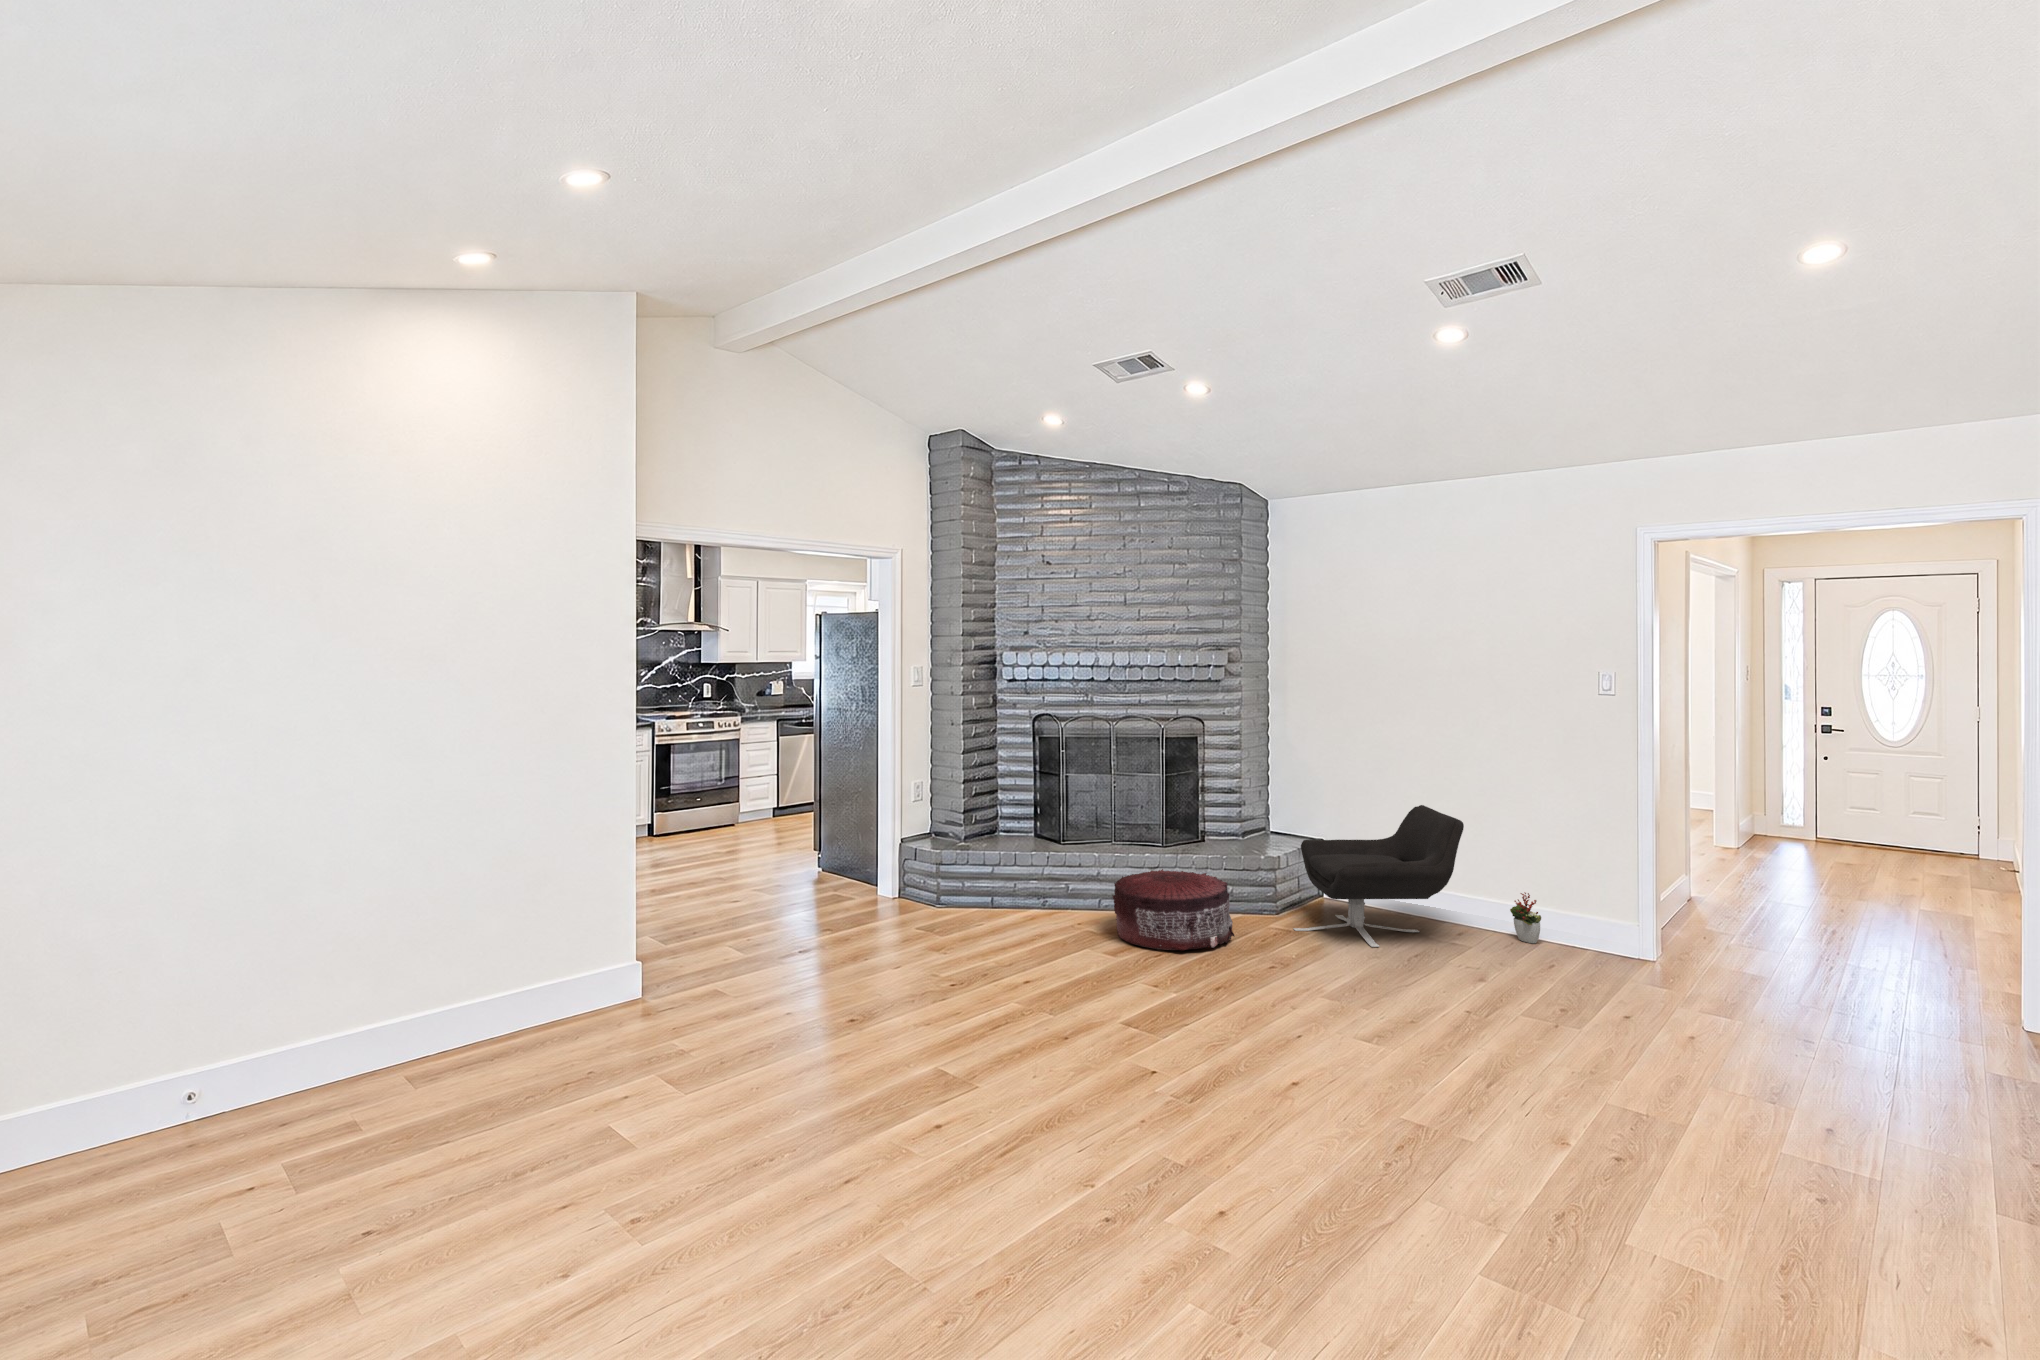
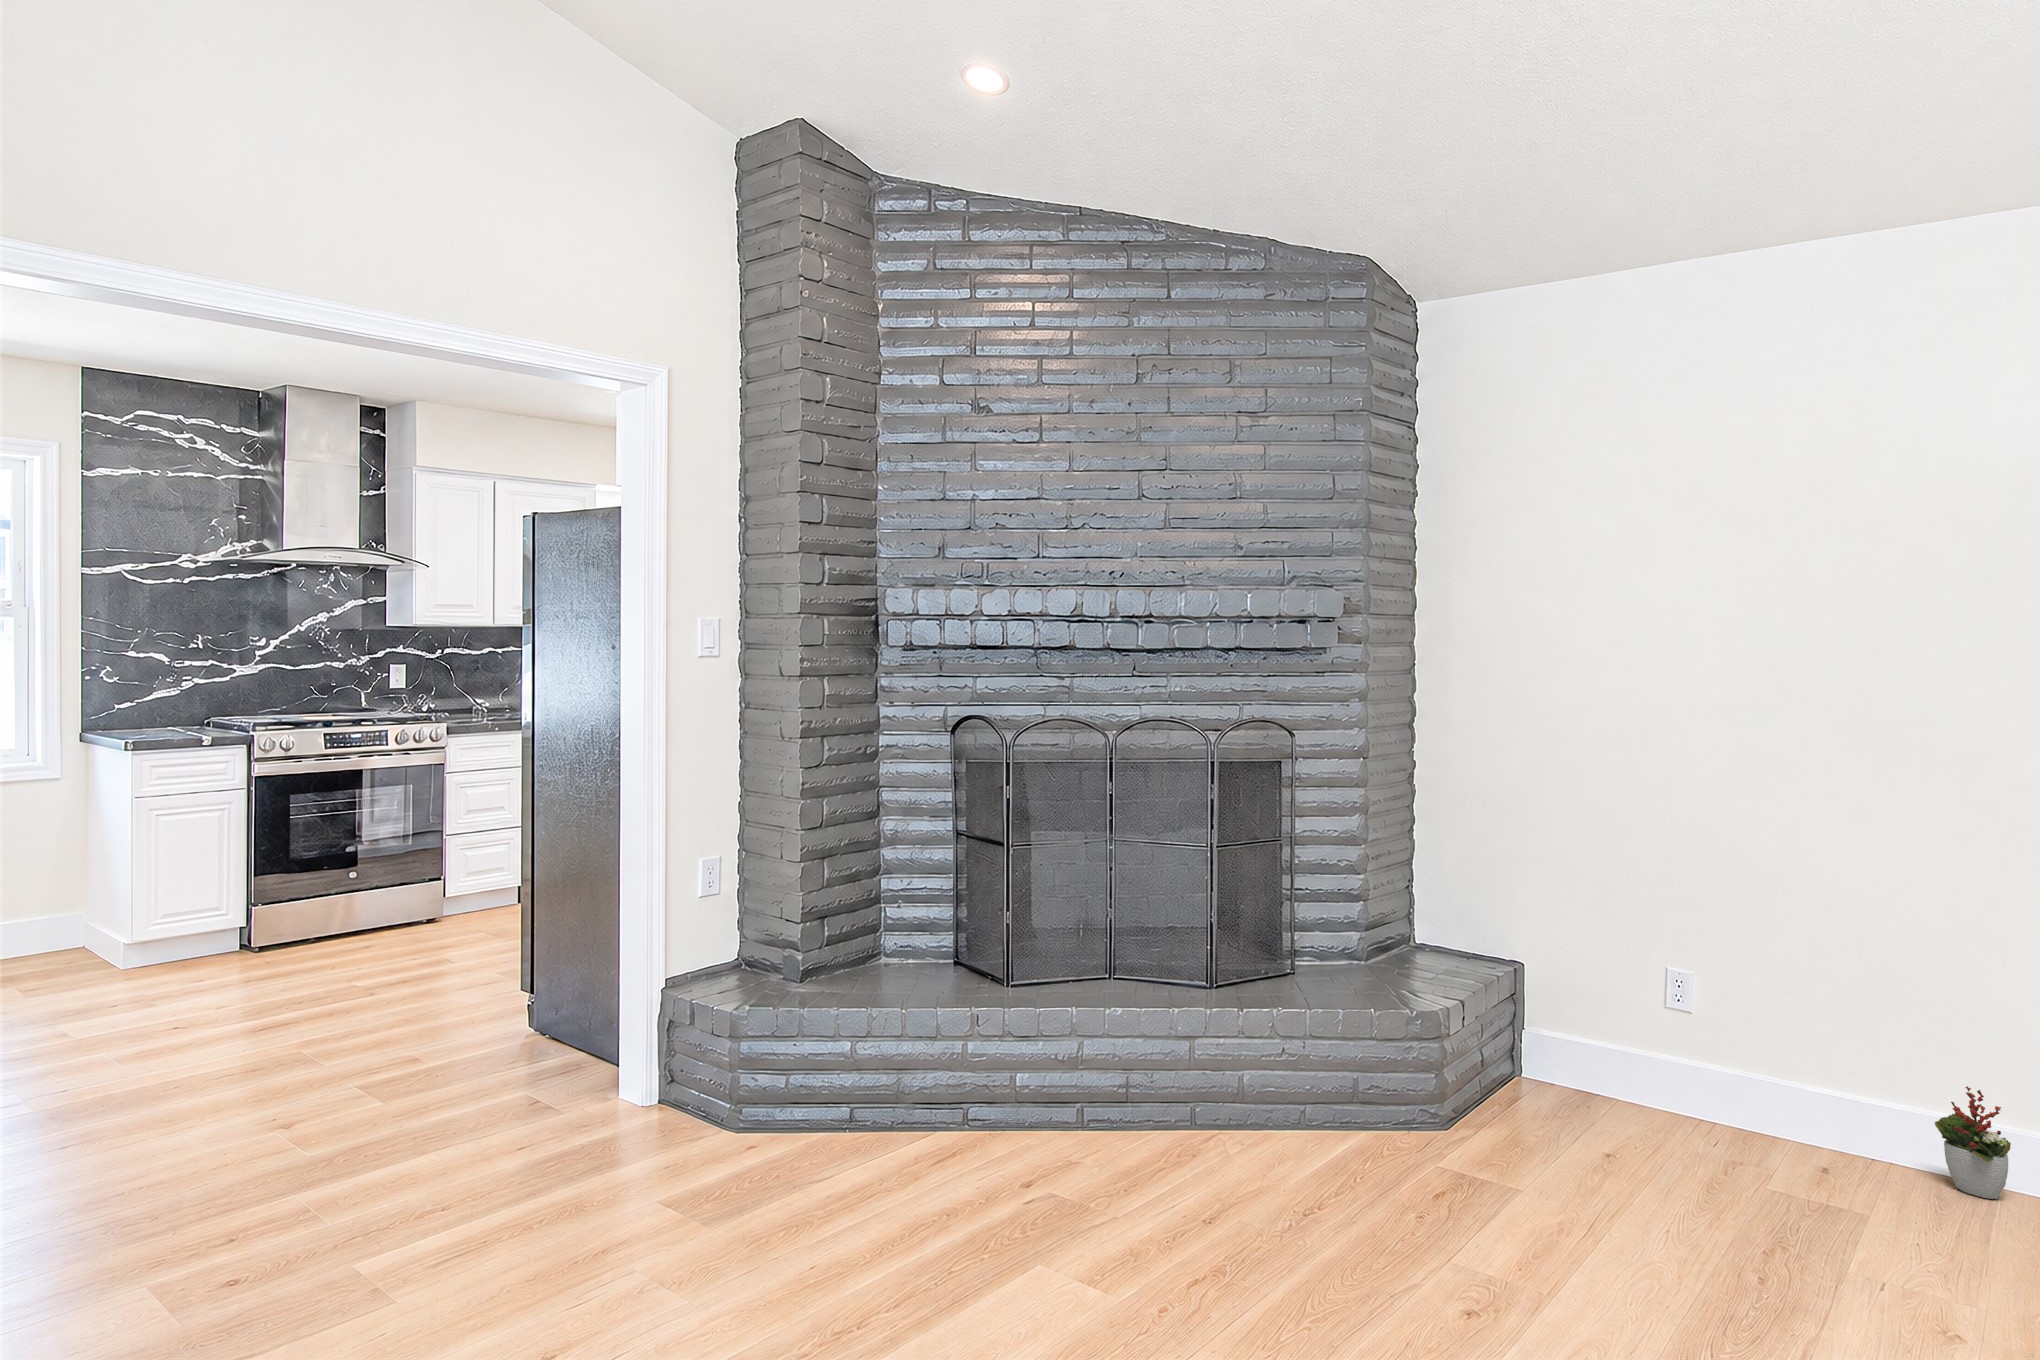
lounge chair: present [1293,805,1464,947] -> none [1488,898,1858,1227]
pouf: present [1112,869,1234,950] -> none [1101,1046,1373,1266]

